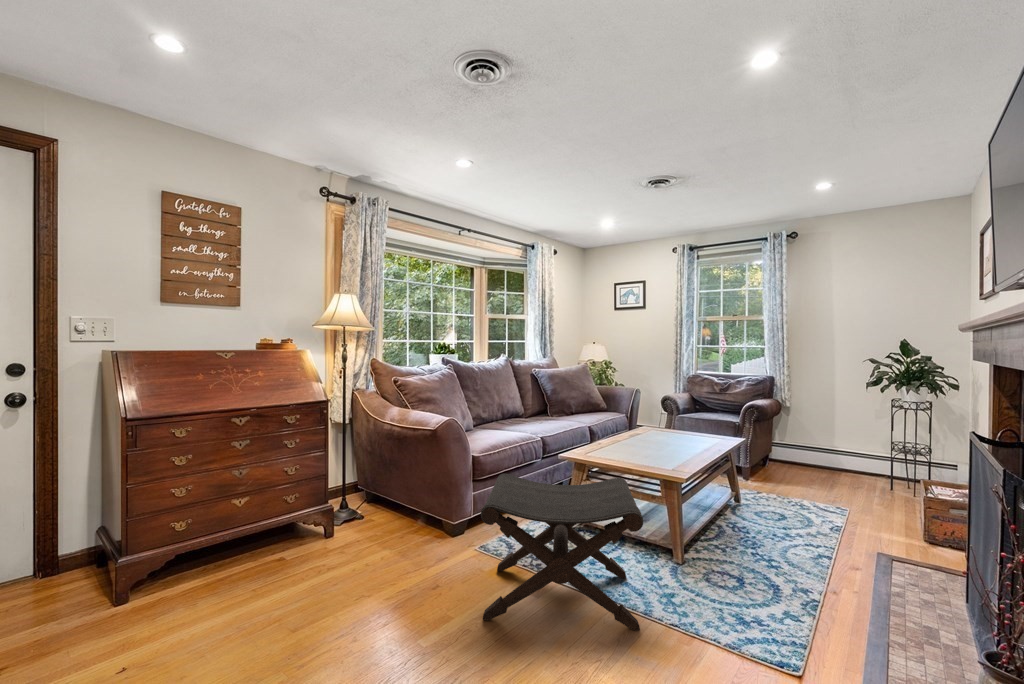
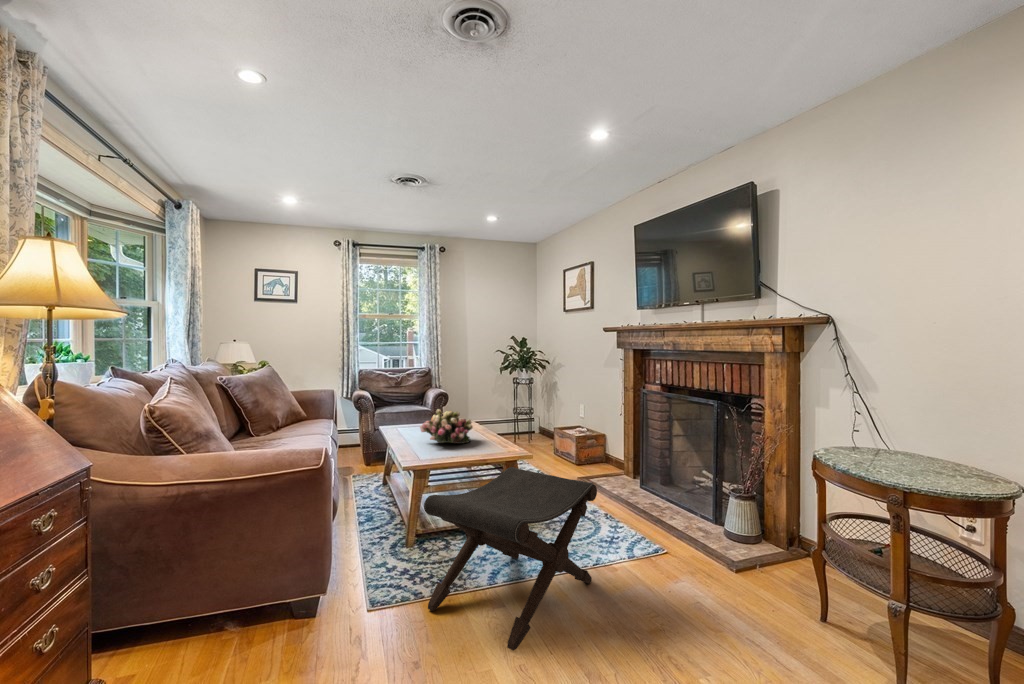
flower arrangement: none [619,414,680,454] -> present [420,409,473,444]

